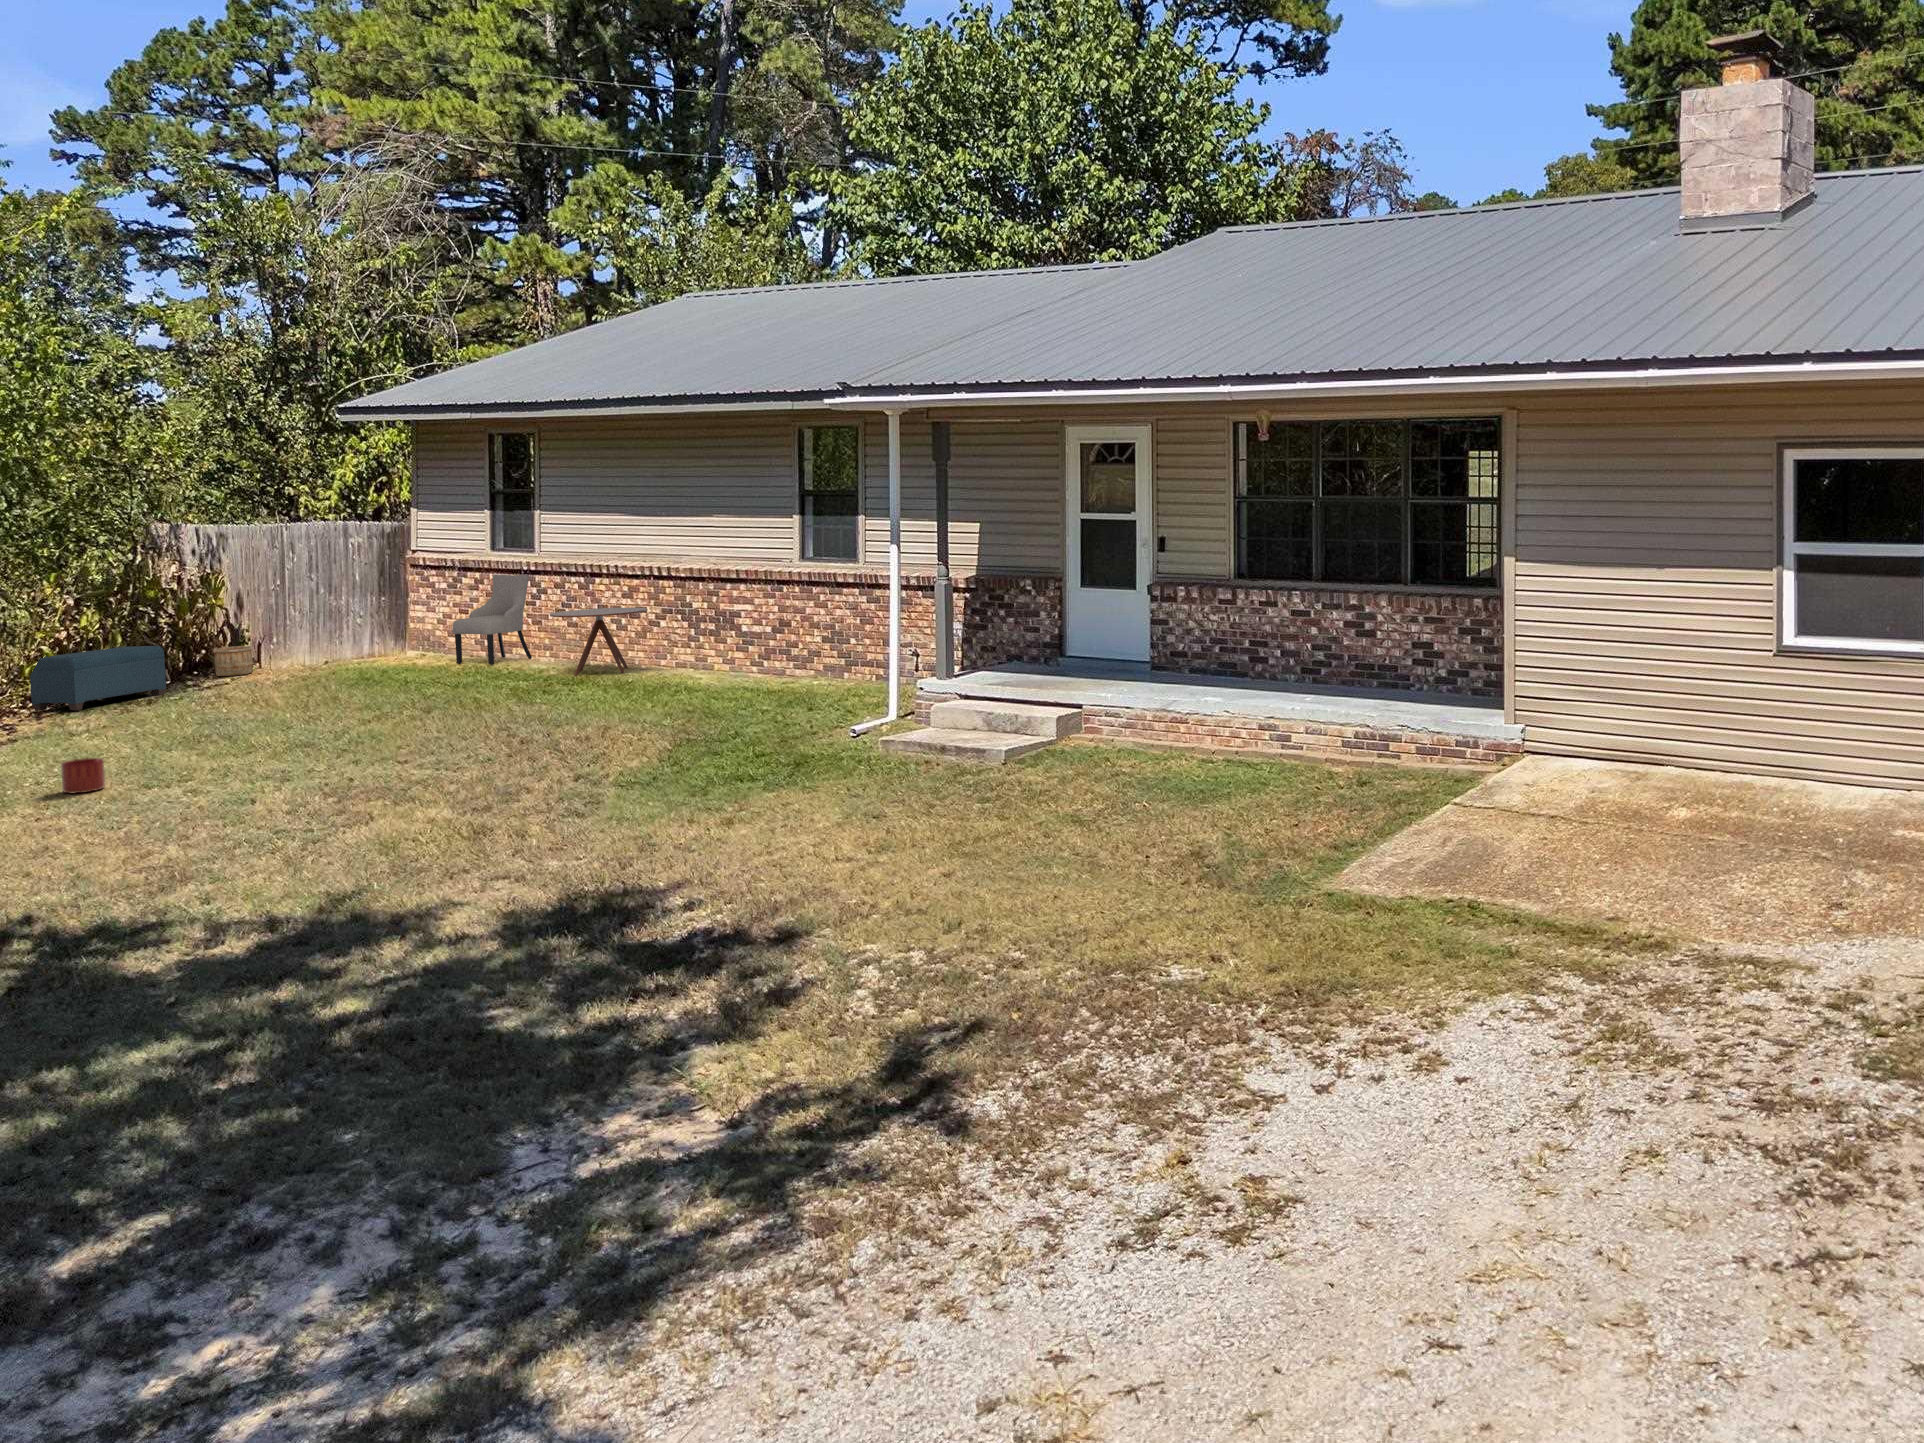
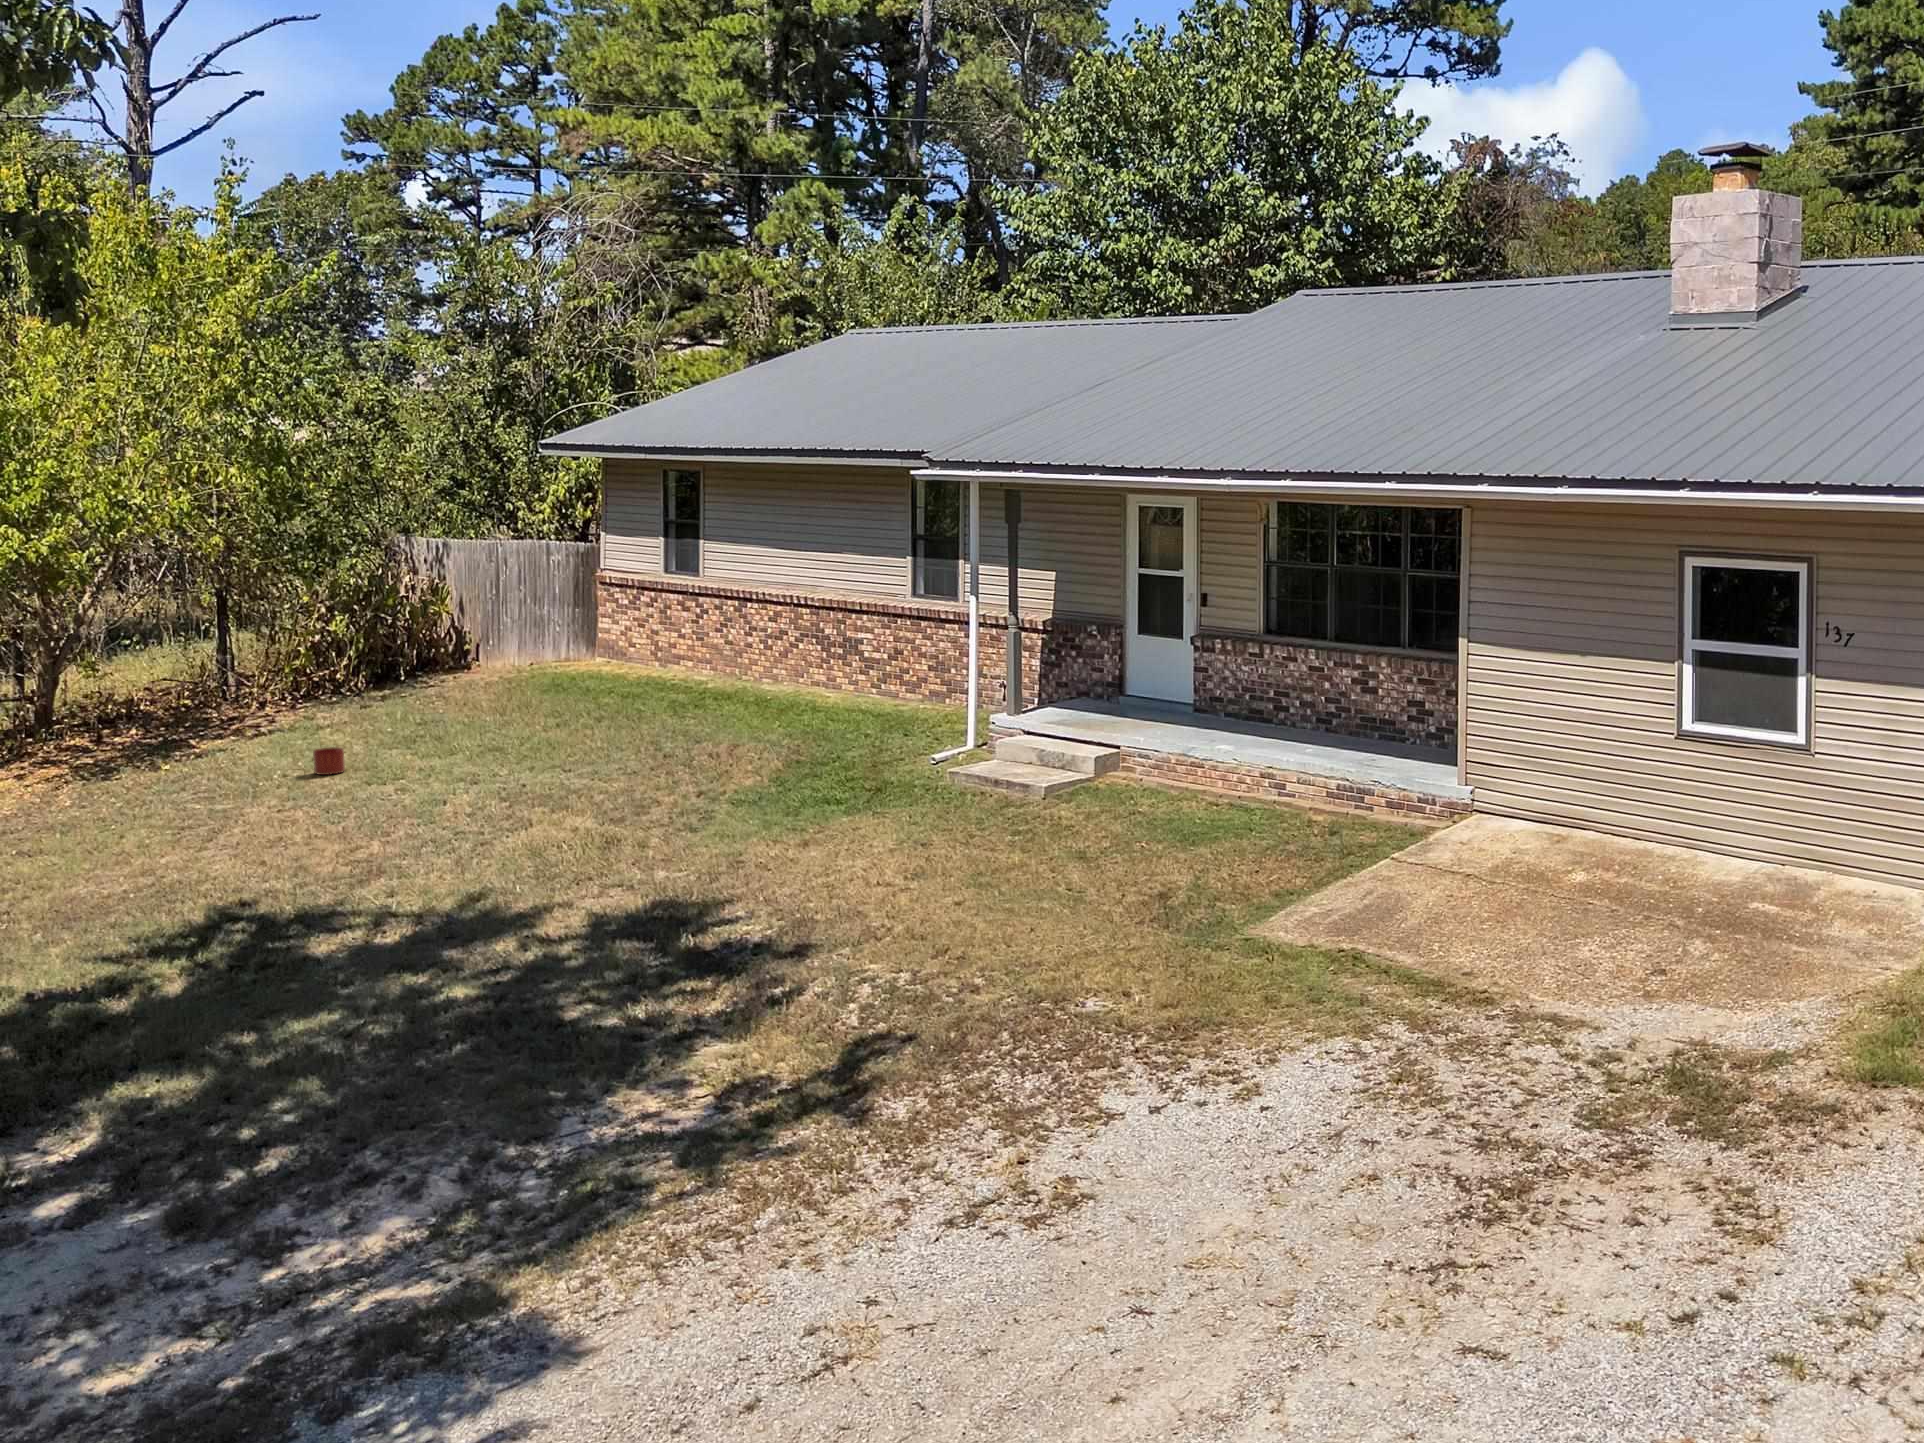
chair: present [452,575,532,665] -> none [630,595,697,675]
round table: present [550,608,647,676] -> none [706,630,787,689]
bench: present [30,646,166,711] -> none [297,649,401,702]
wooden bucket: present [213,646,253,676] -> none [439,650,471,675]

